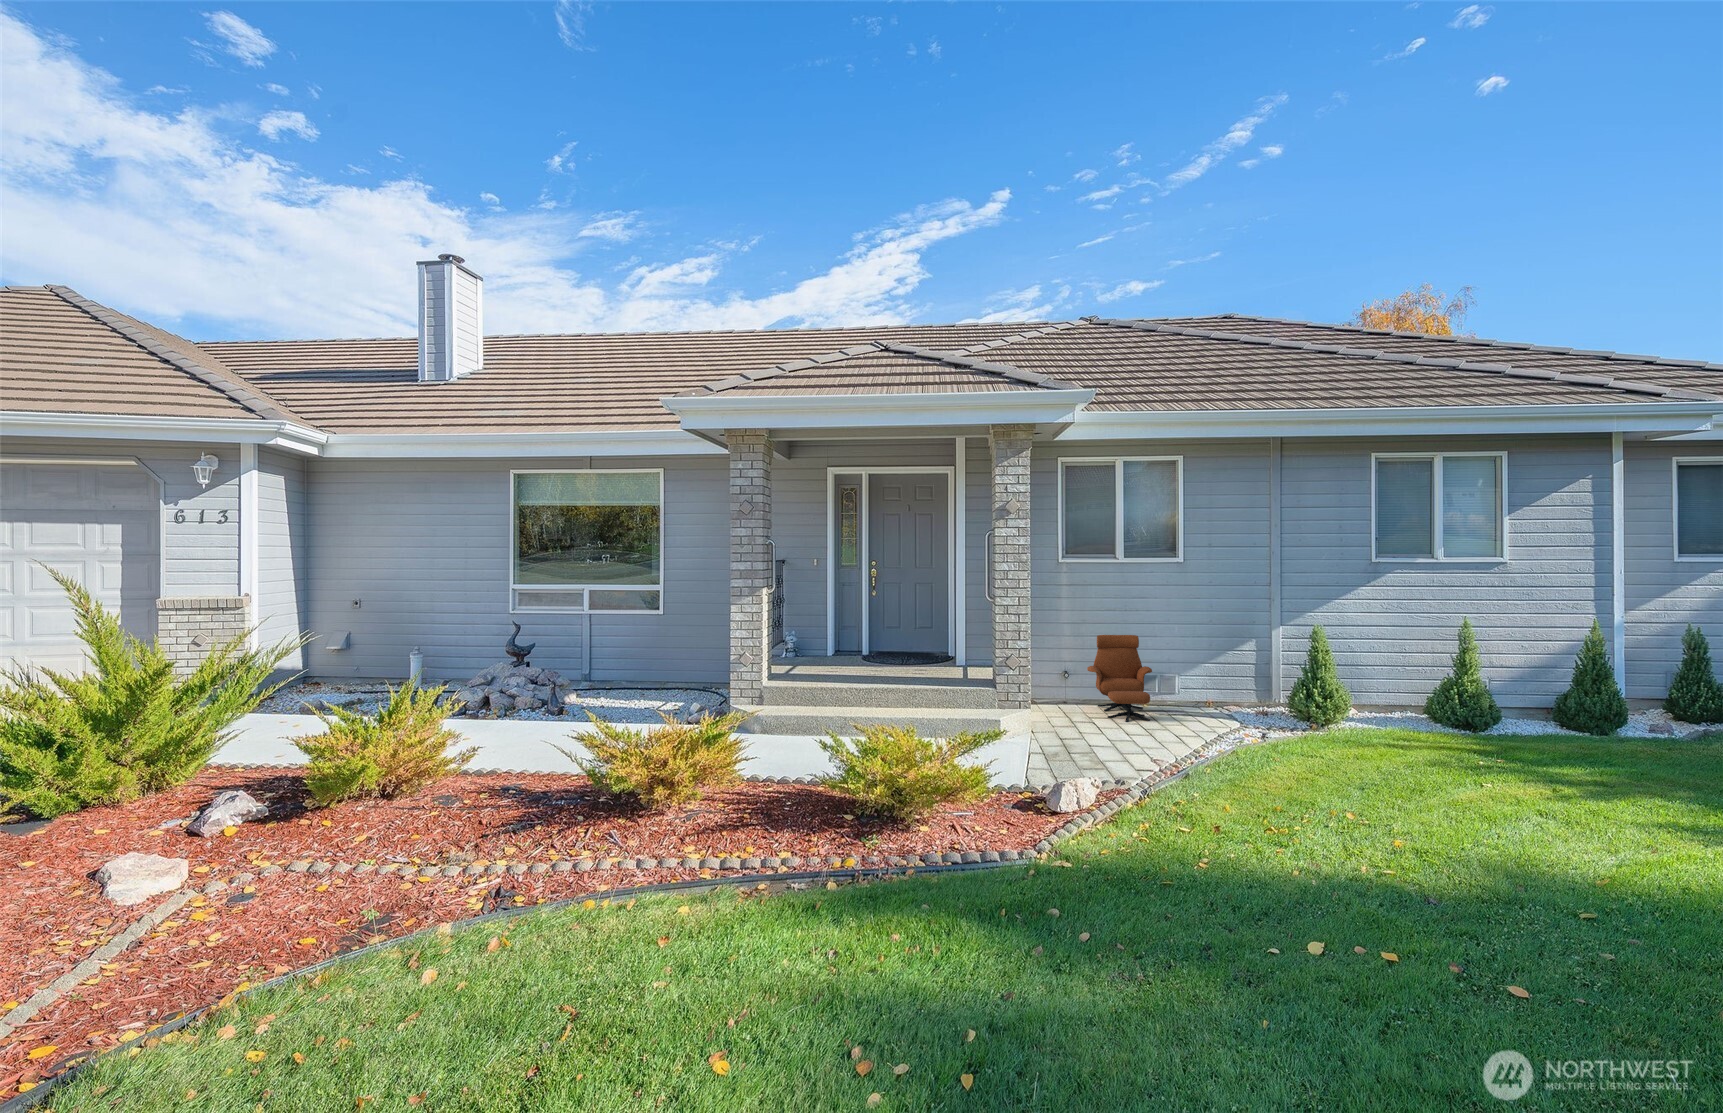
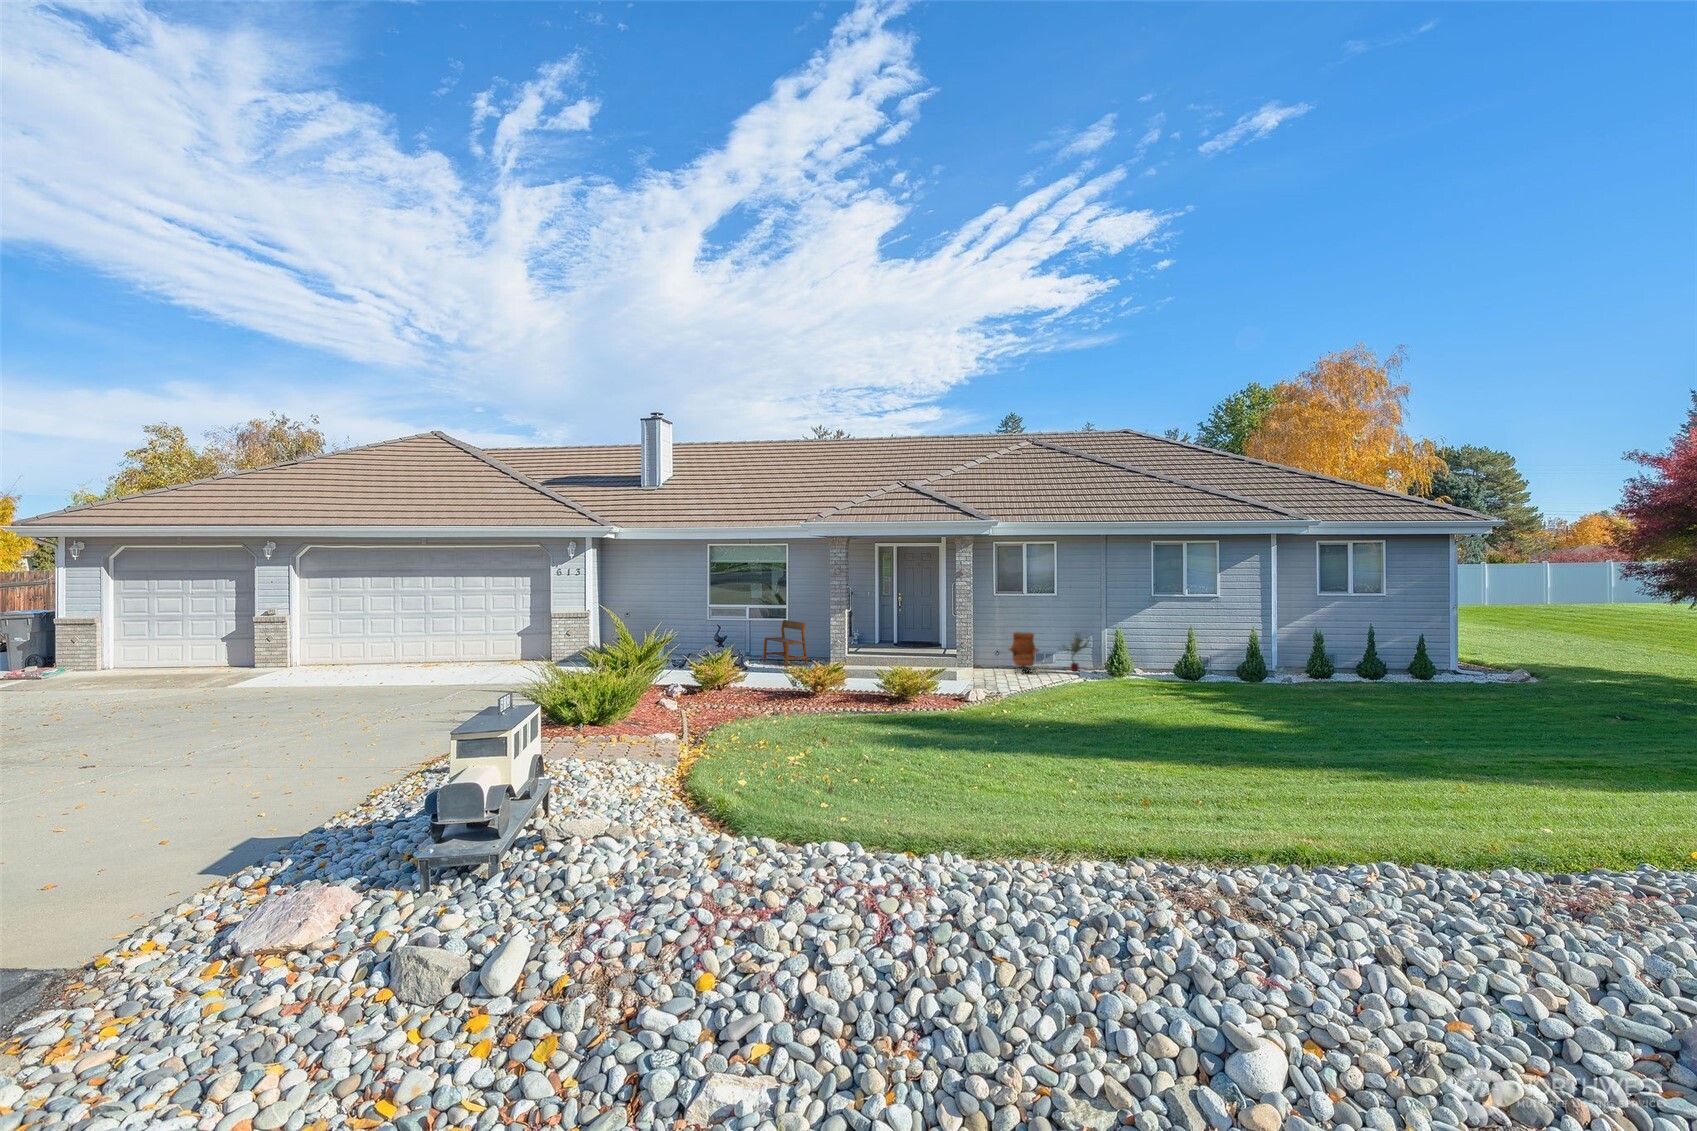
bench: none [609,613,693,706] -> present [763,620,808,667]
potted tree: none [1189,632,1258,712] -> present [1063,632,1091,671]

